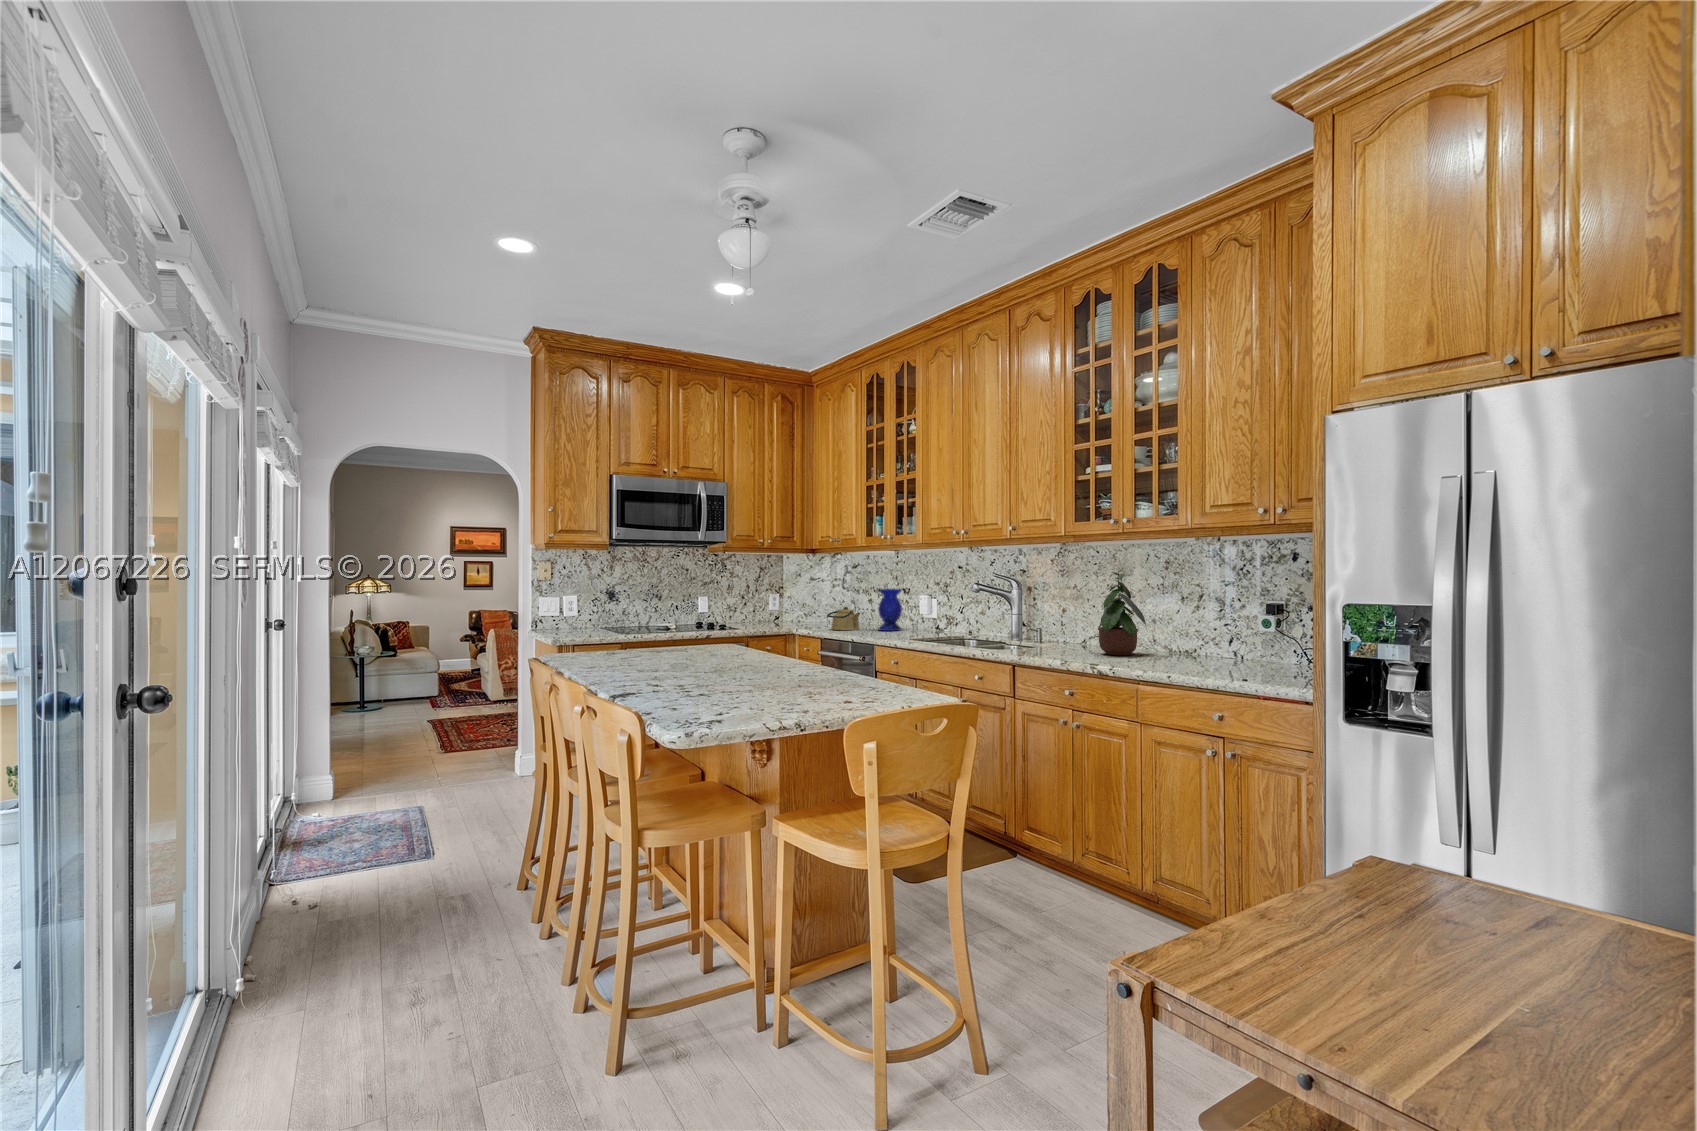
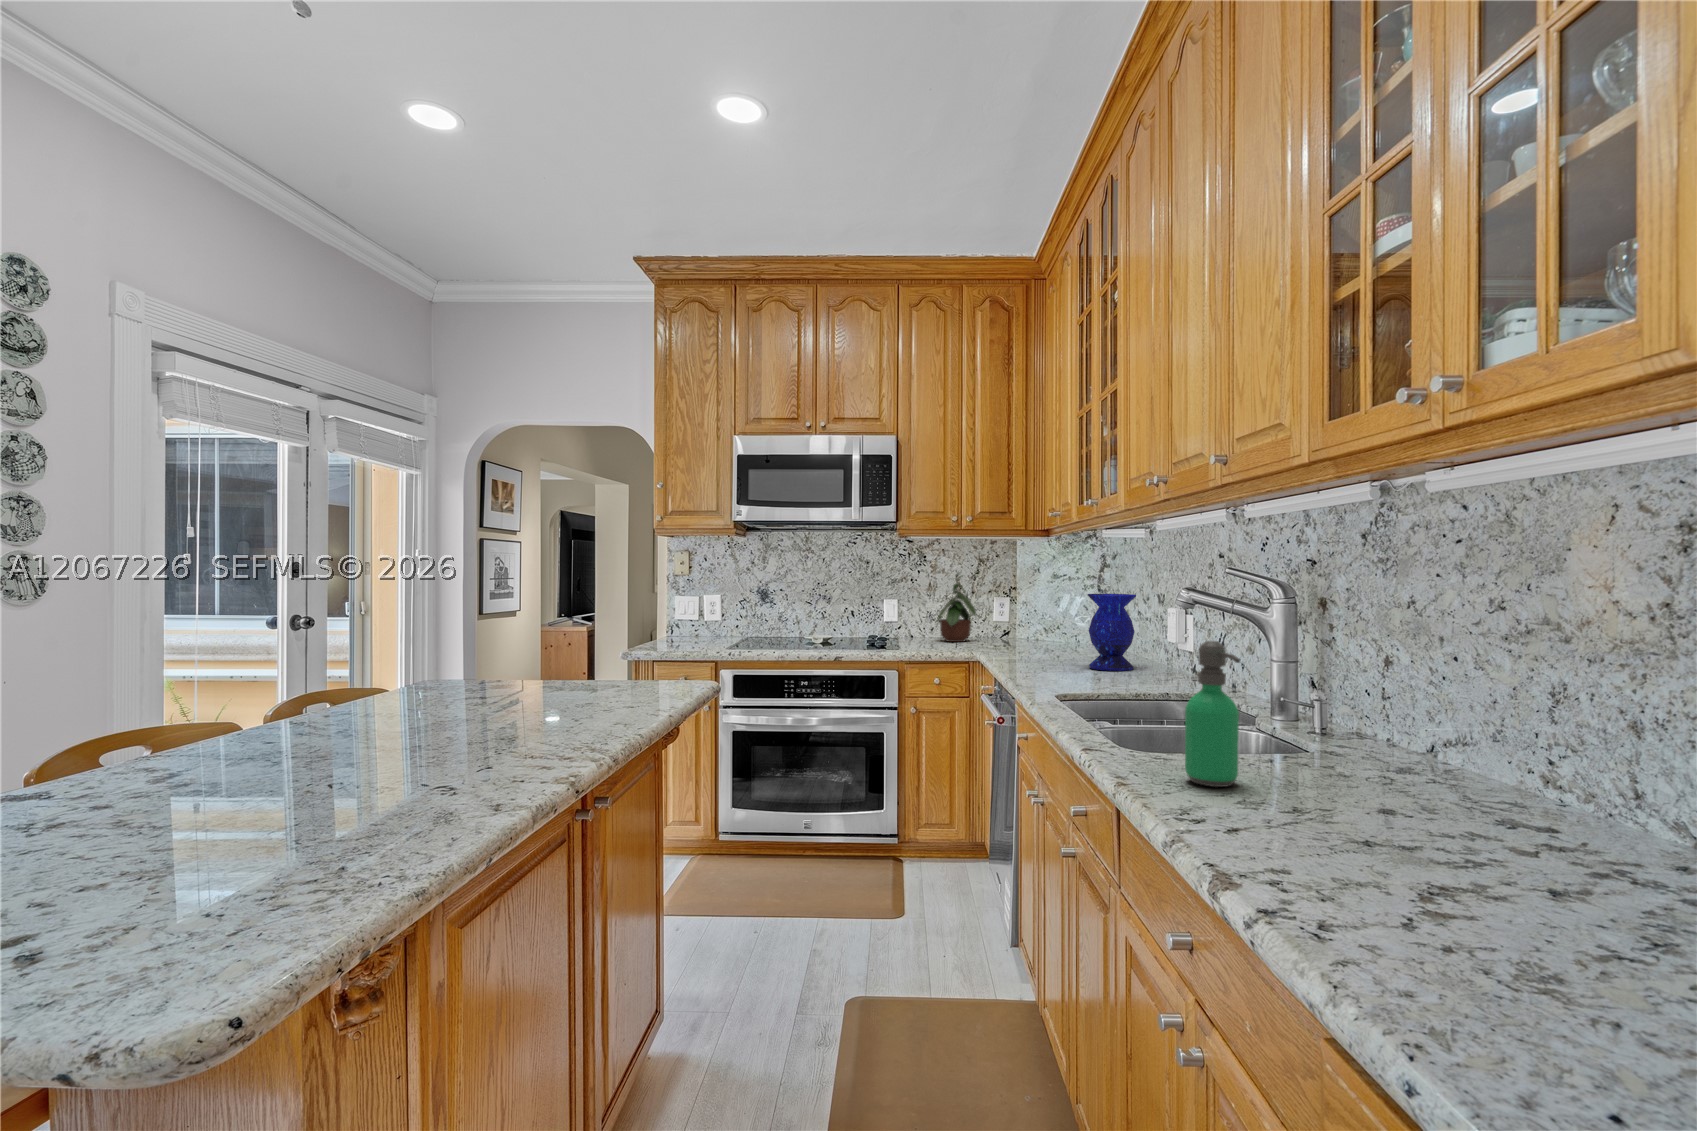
potted plant: present [1098,568,1145,655] -> present [937,573,976,642]
soap dispenser: none [1030,600,1053,654] -> present [1185,641,1240,787]
kettle: present [827,607,860,630] -> none [1018,623,1074,663]

